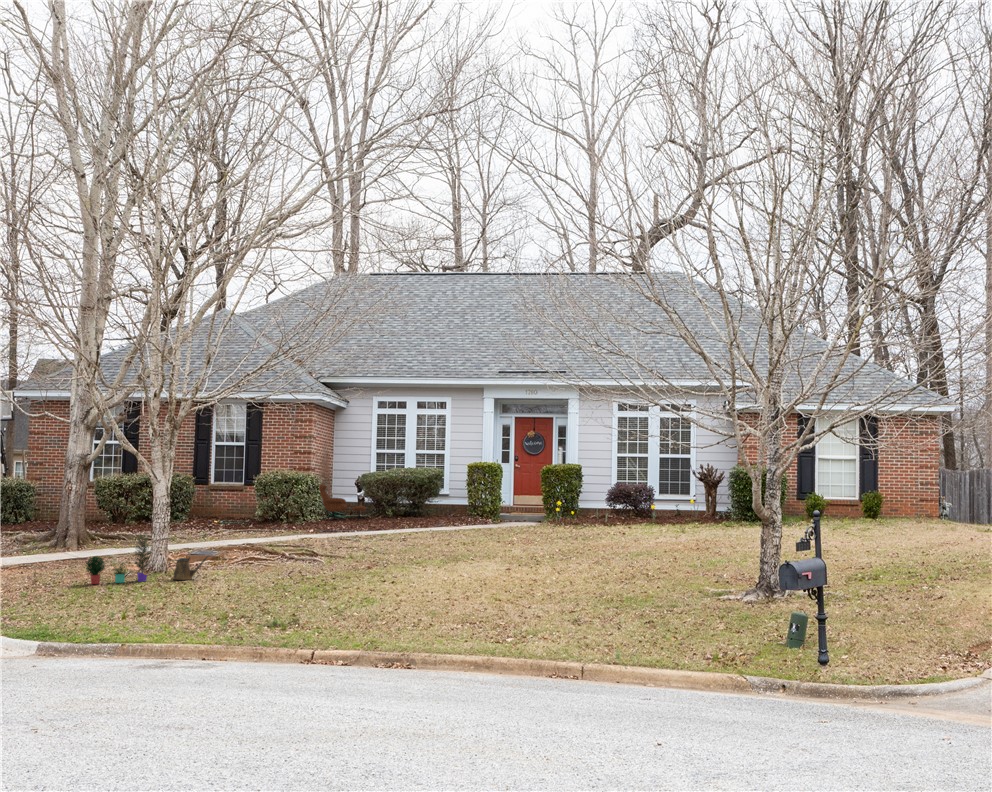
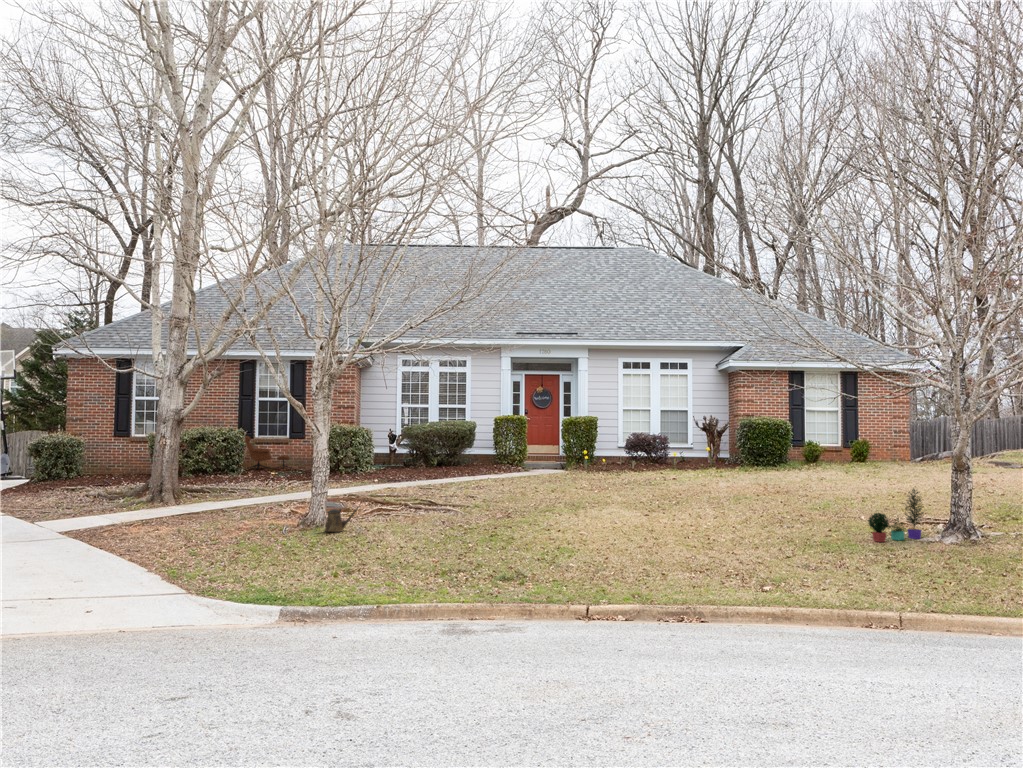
lounge chair: present [319,484,366,520] -> present [245,436,290,469]
potted plant: present [86,534,151,584] -> present [868,489,923,542]

